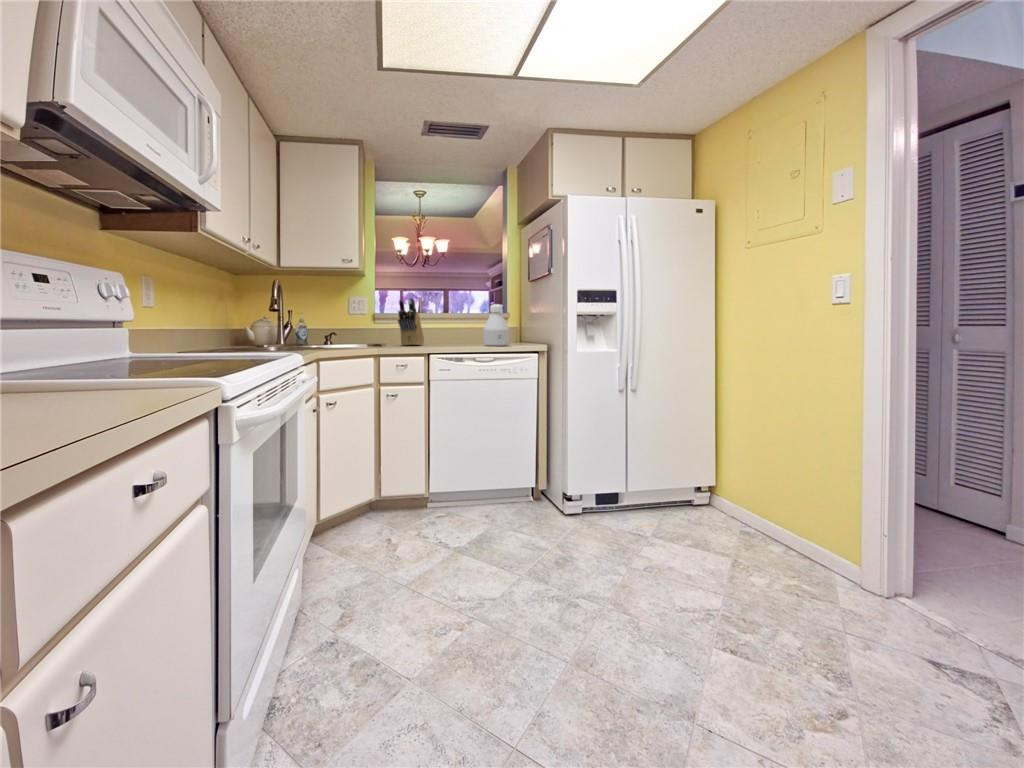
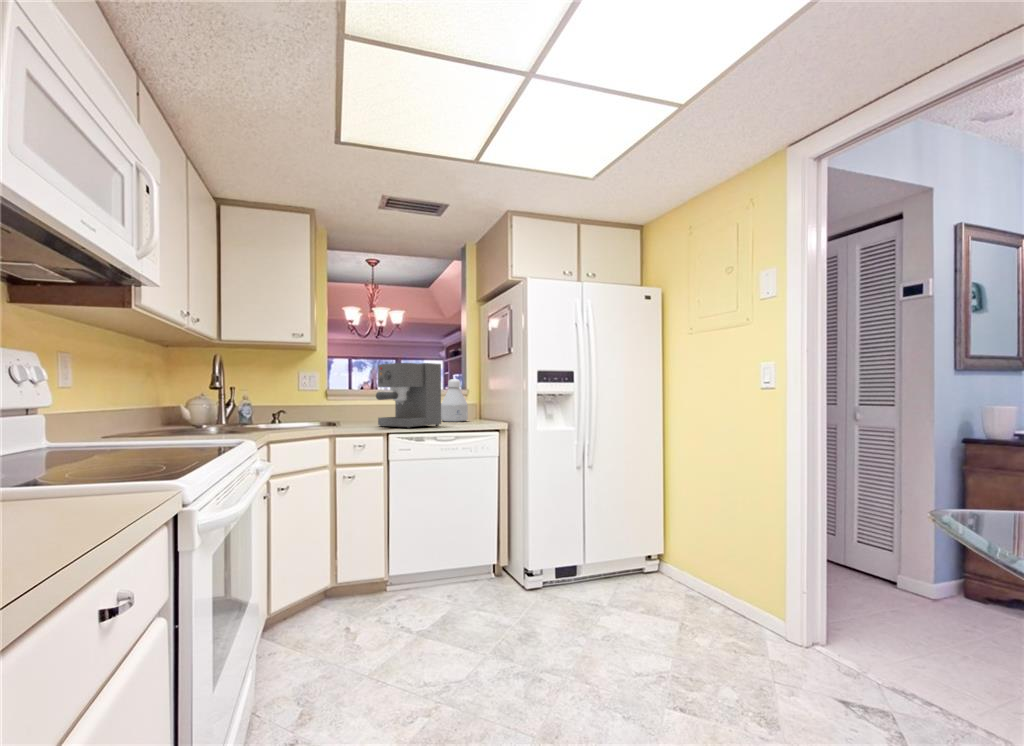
coffee maker: none [419,286,482,349] -> present [376,363,441,428]
knife block: present [398,297,424,345] -> none [352,372,379,422]

